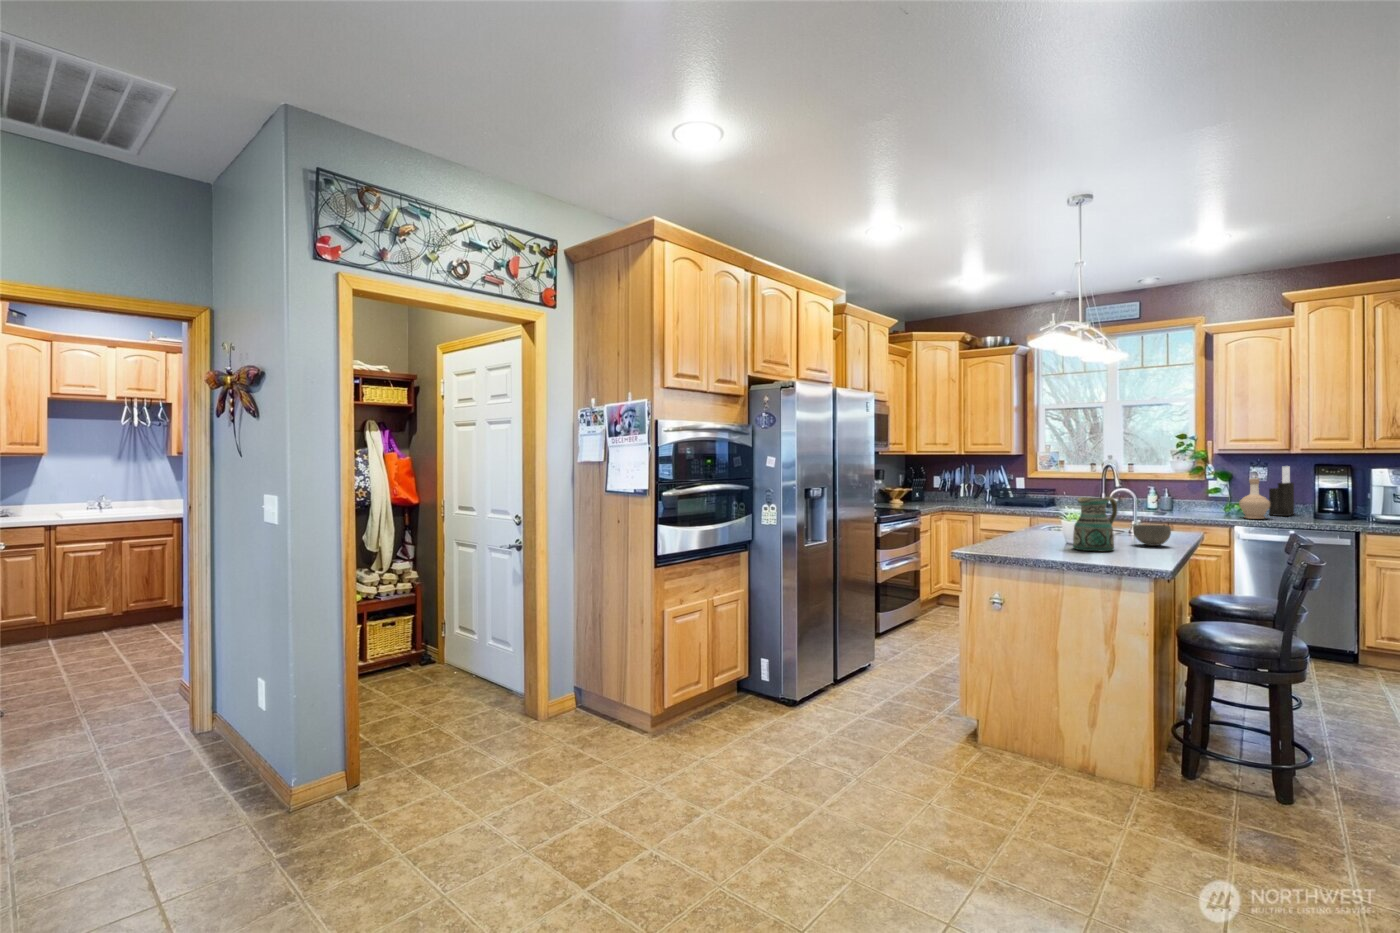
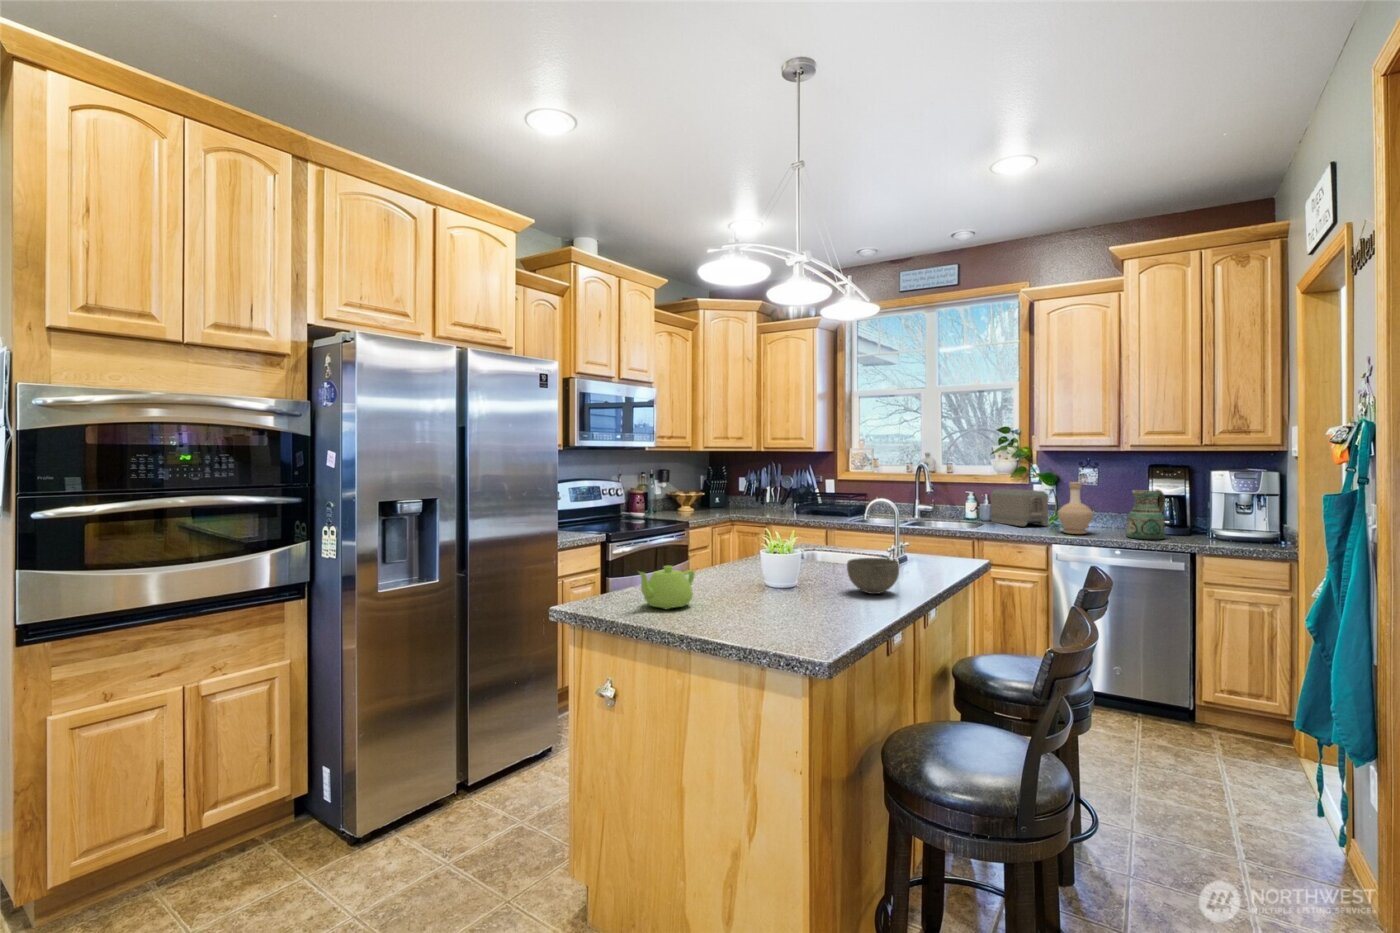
knife block: present [1269,466,1294,516] -> none [1095,467,1125,529]
toaster: none [1175,485,1228,514] -> present [991,489,1048,526]
ceramic pitcher: present [1073,496,1117,551] -> present [1126,490,1165,539]
teapot: none [1015,526,1048,551] -> present [639,566,695,609]

